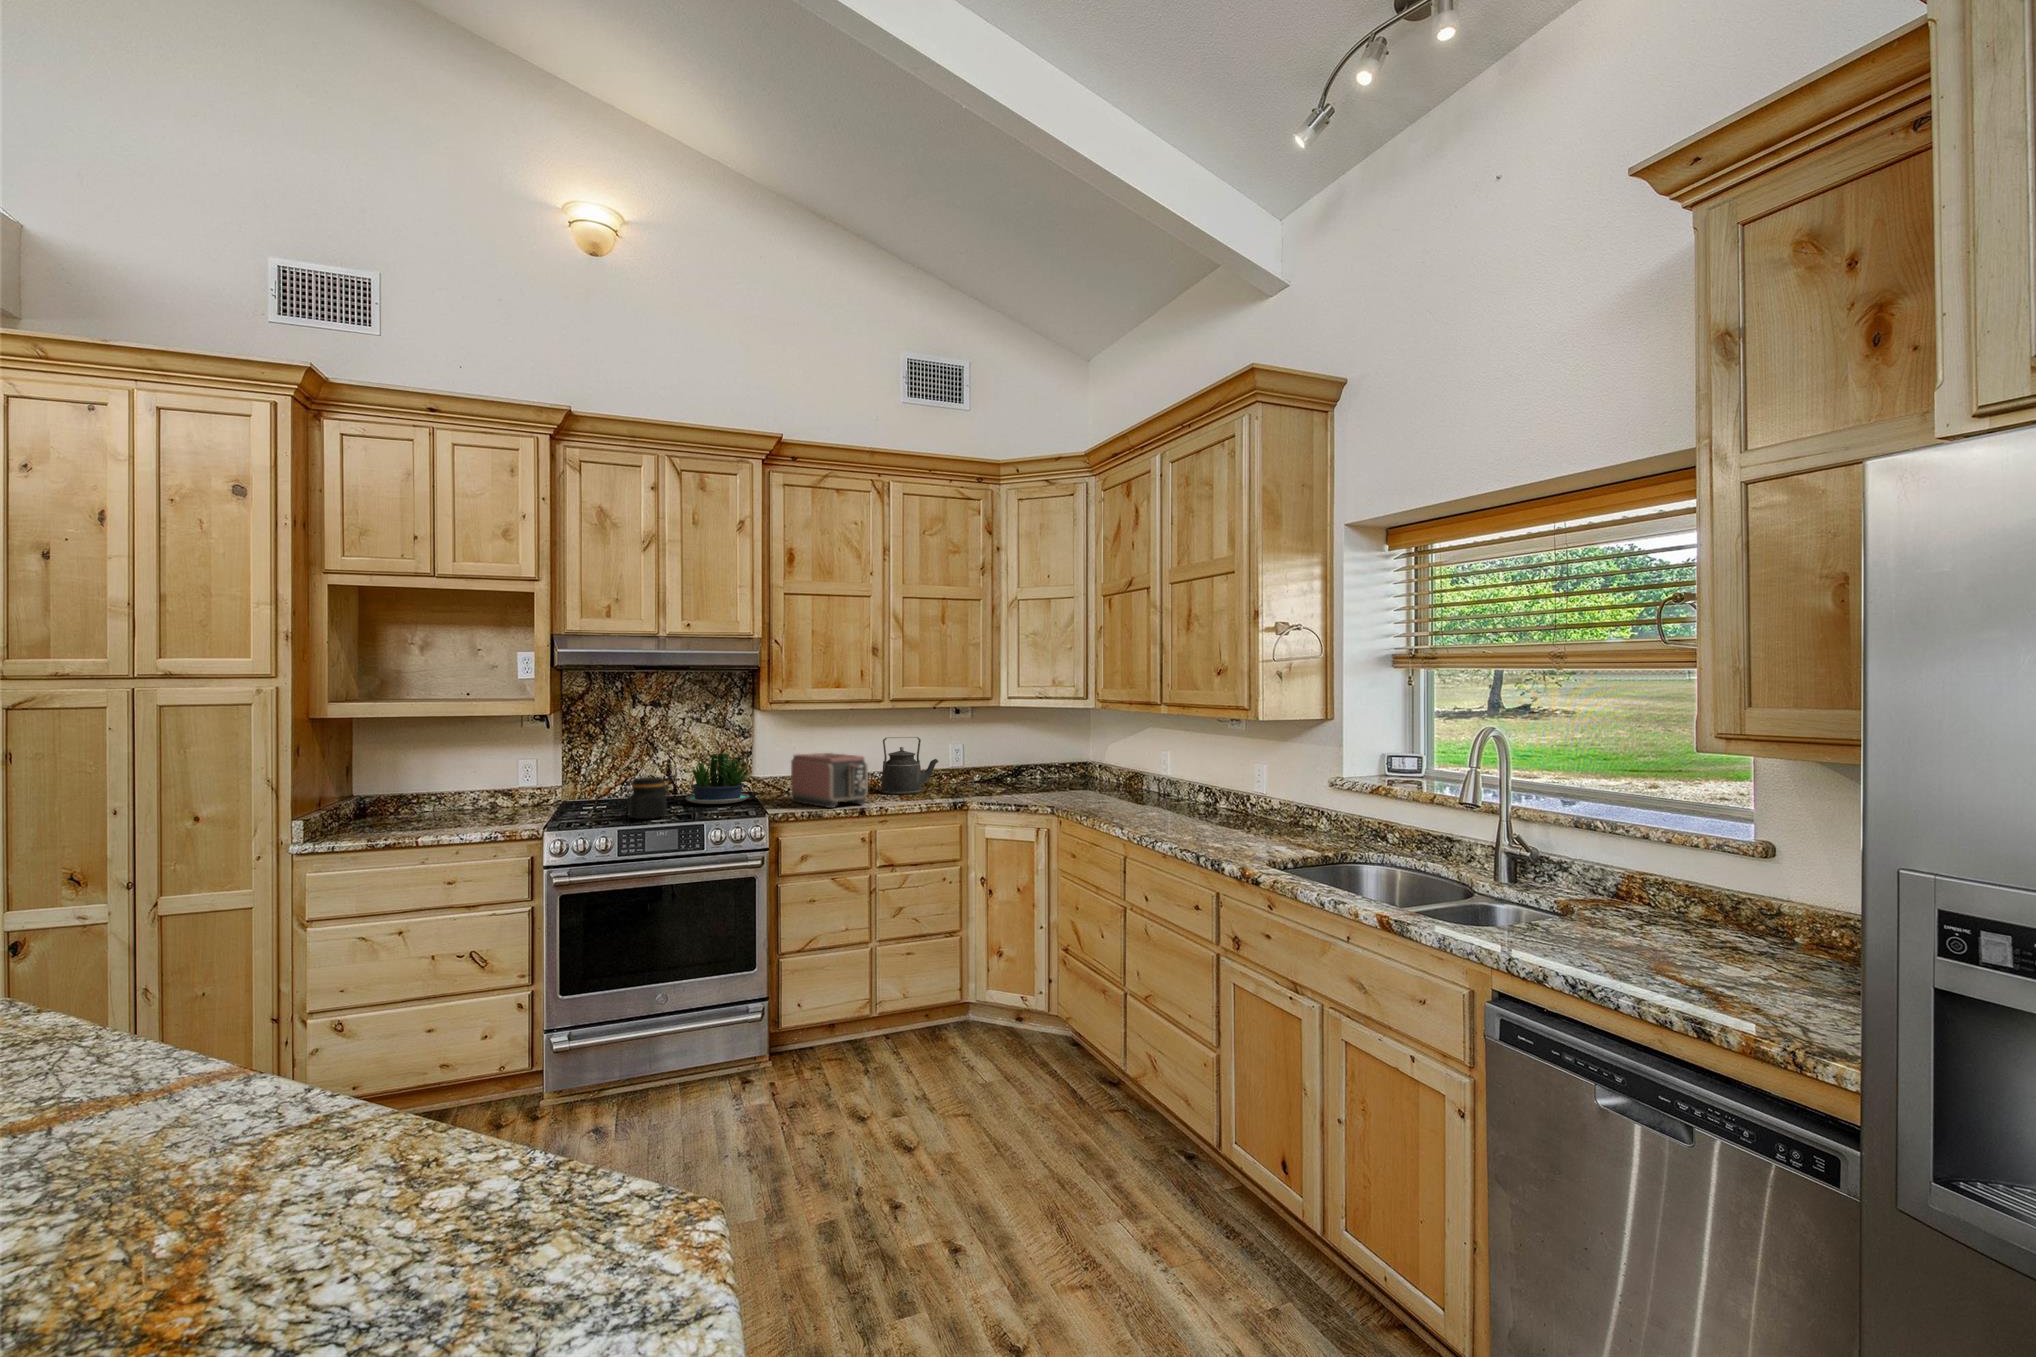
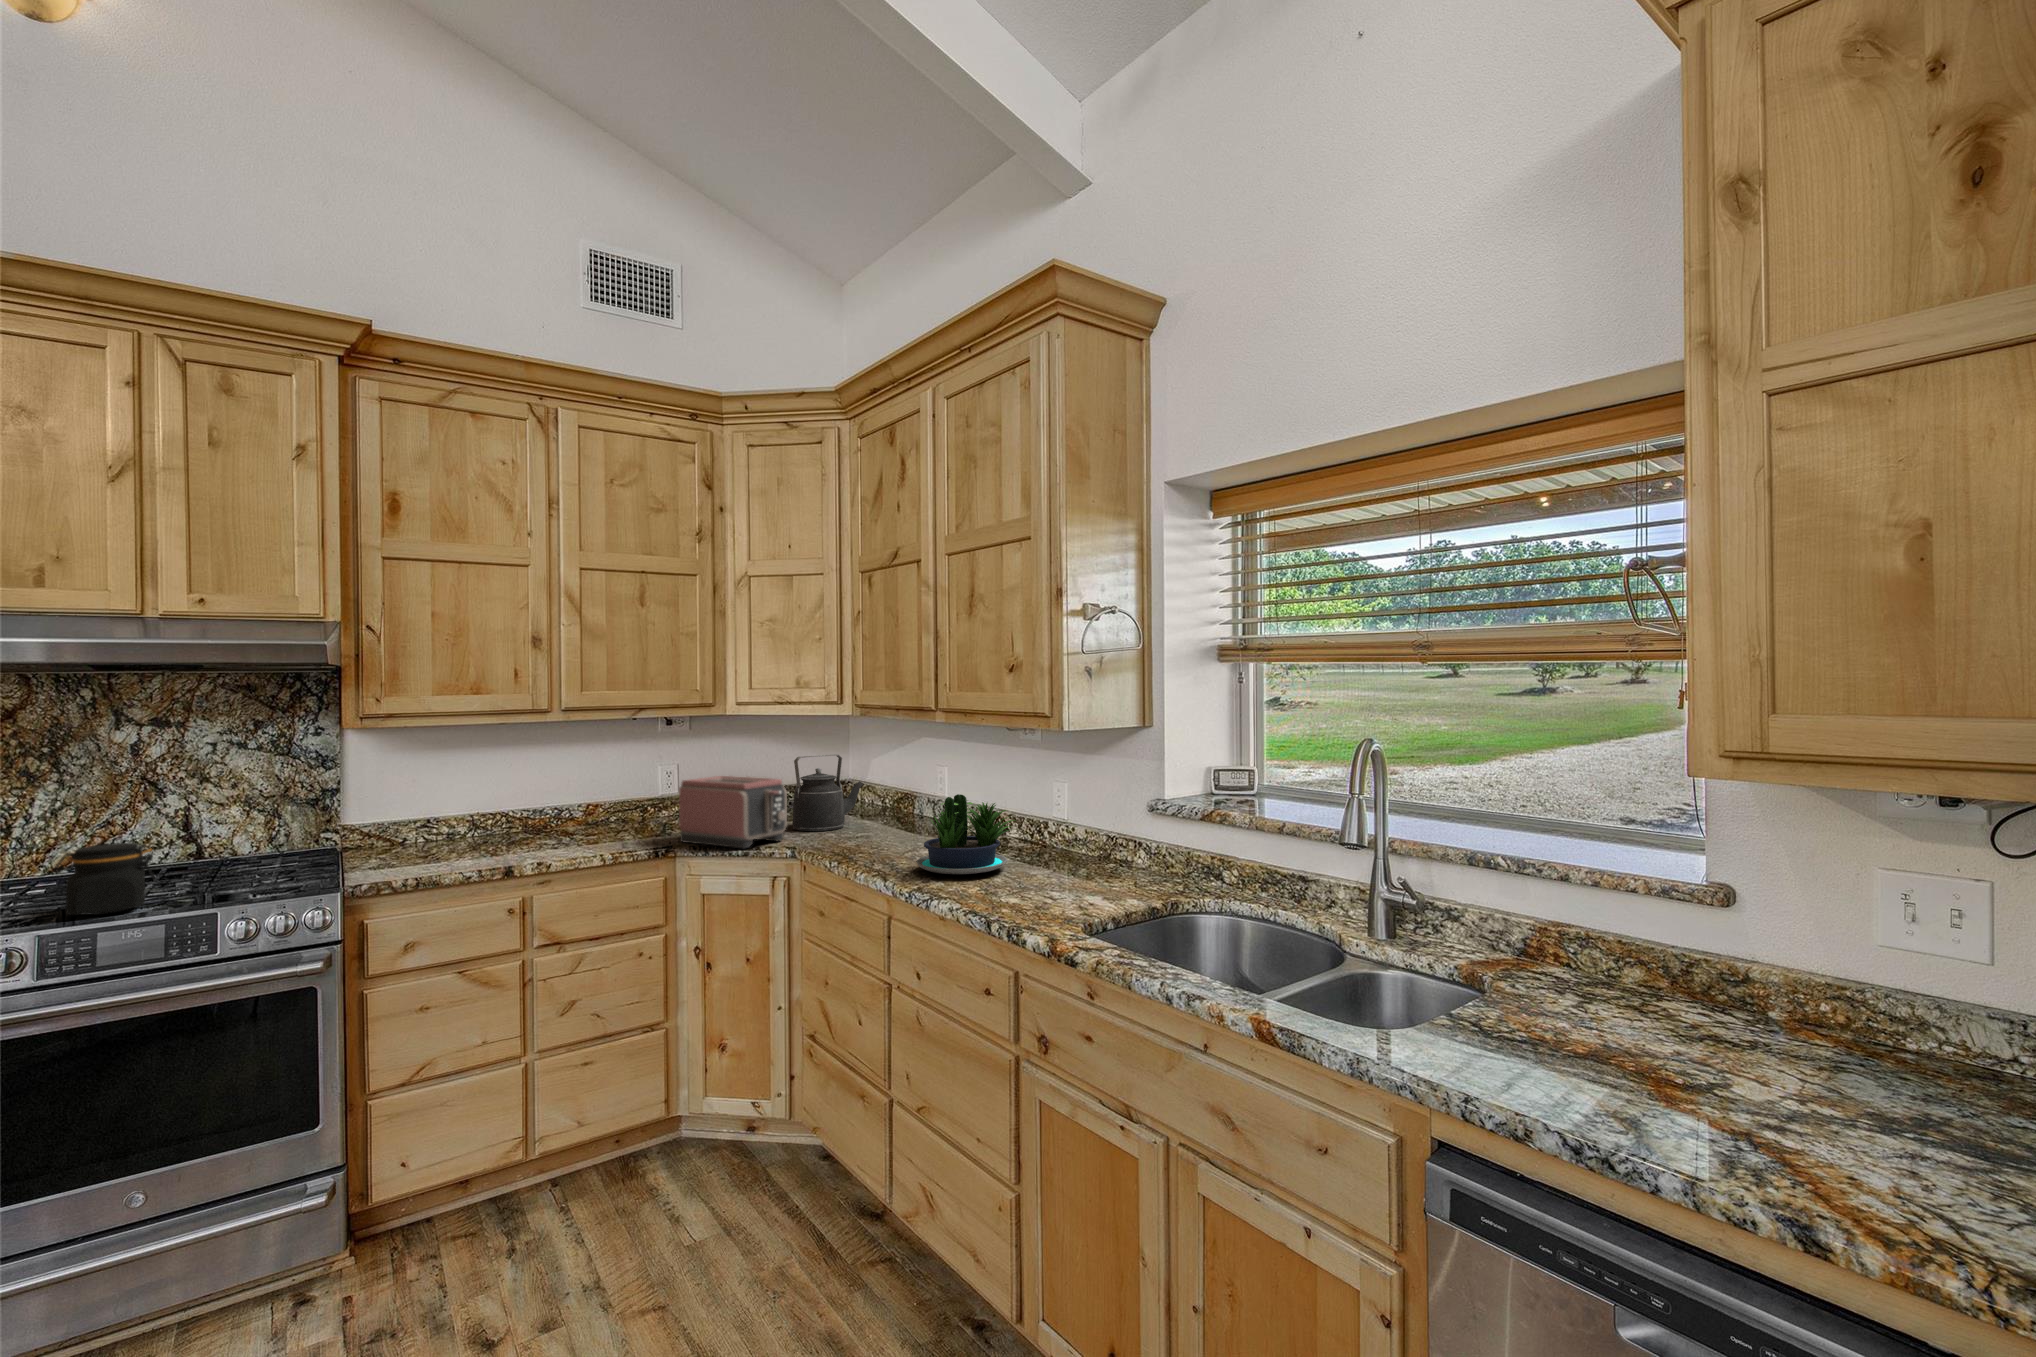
kettle: present [881,737,938,794] -> present [792,754,863,831]
potted plant: present [686,753,751,804] -> present [916,794,1014,874]
toaster: present [791,753,868,808] -> present [679,776,787,849]

